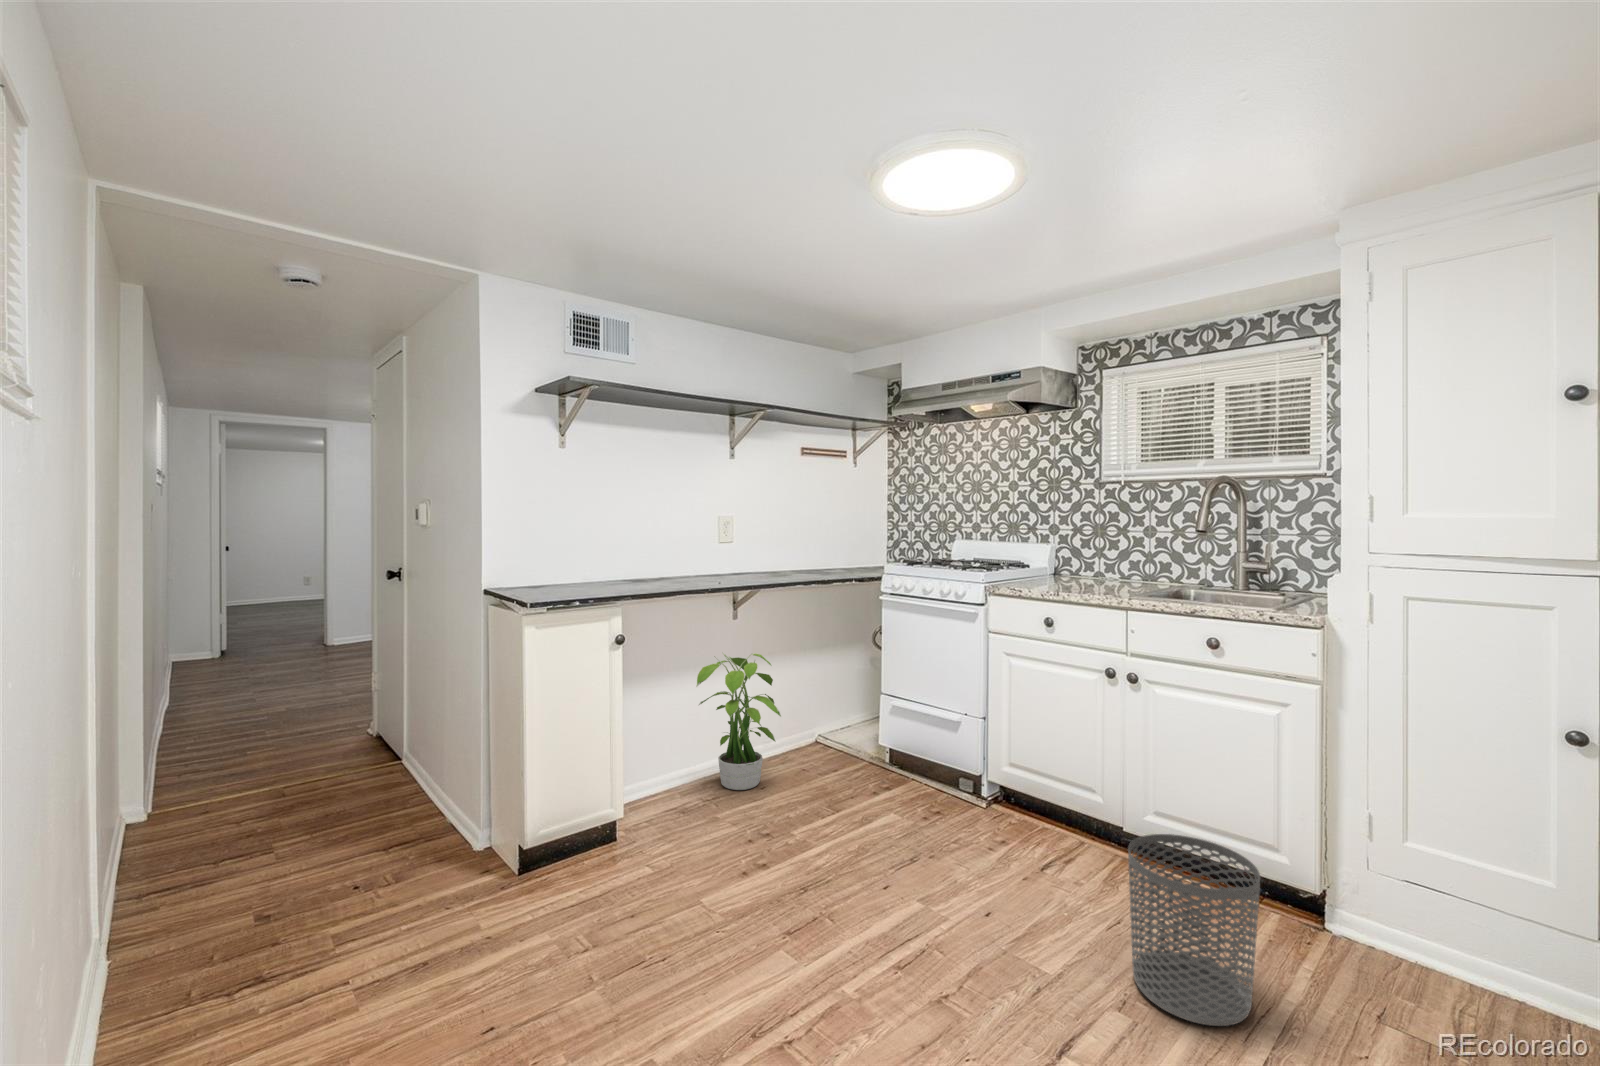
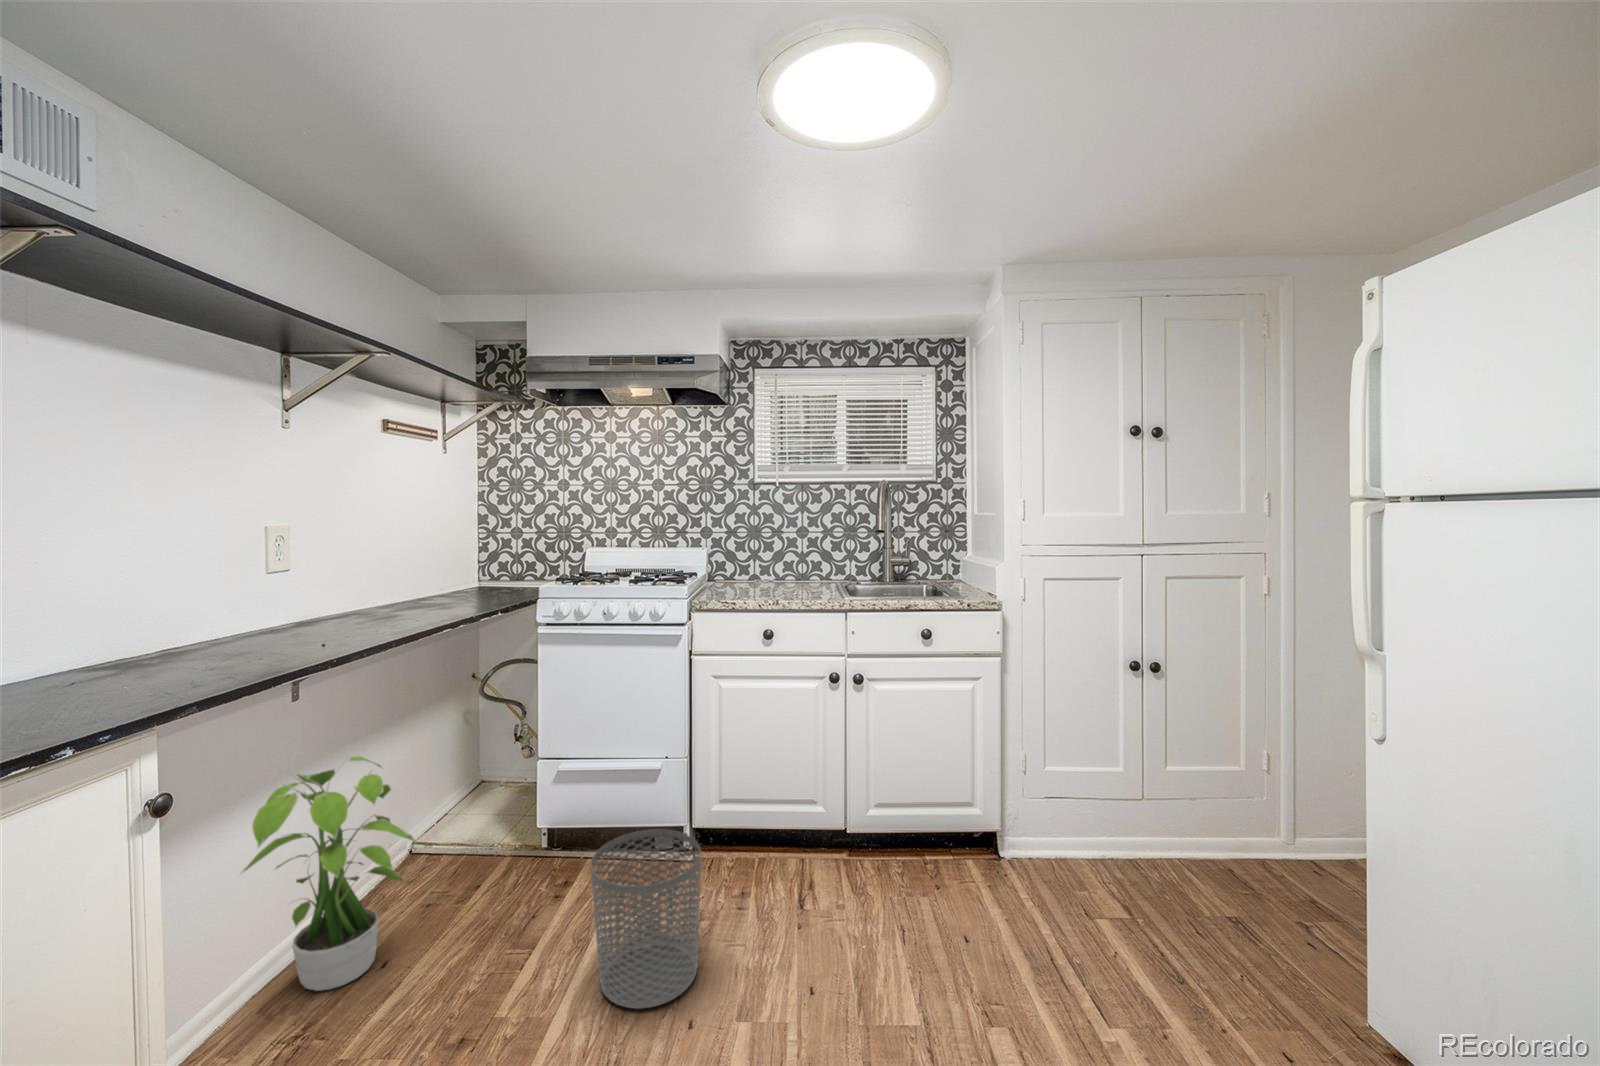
waste bin: present [1128,834,1260,1026] -> present [591,829,701,1009]

